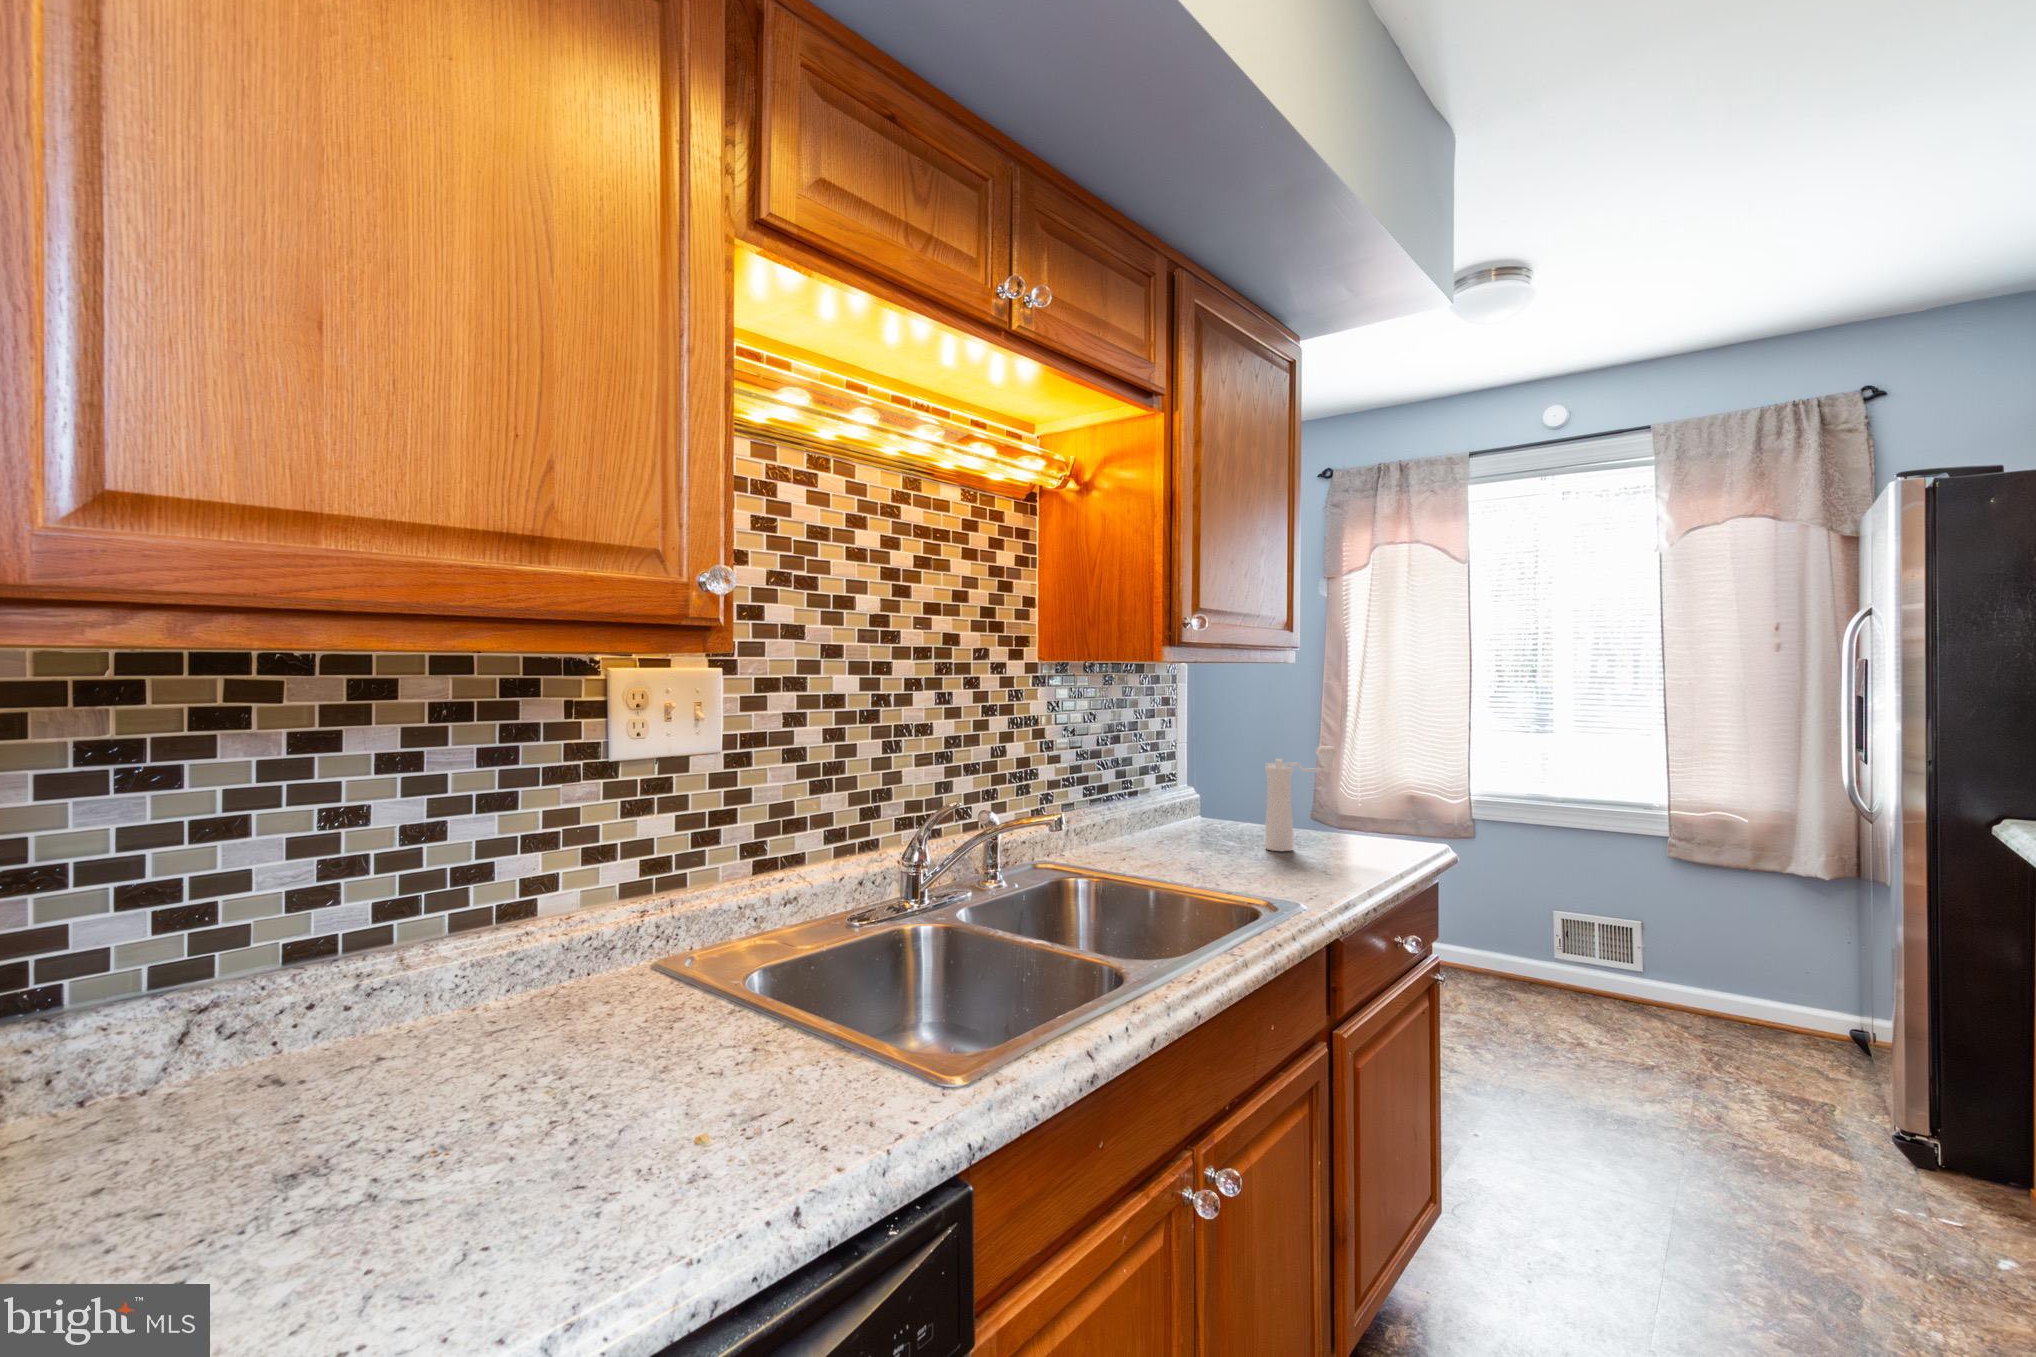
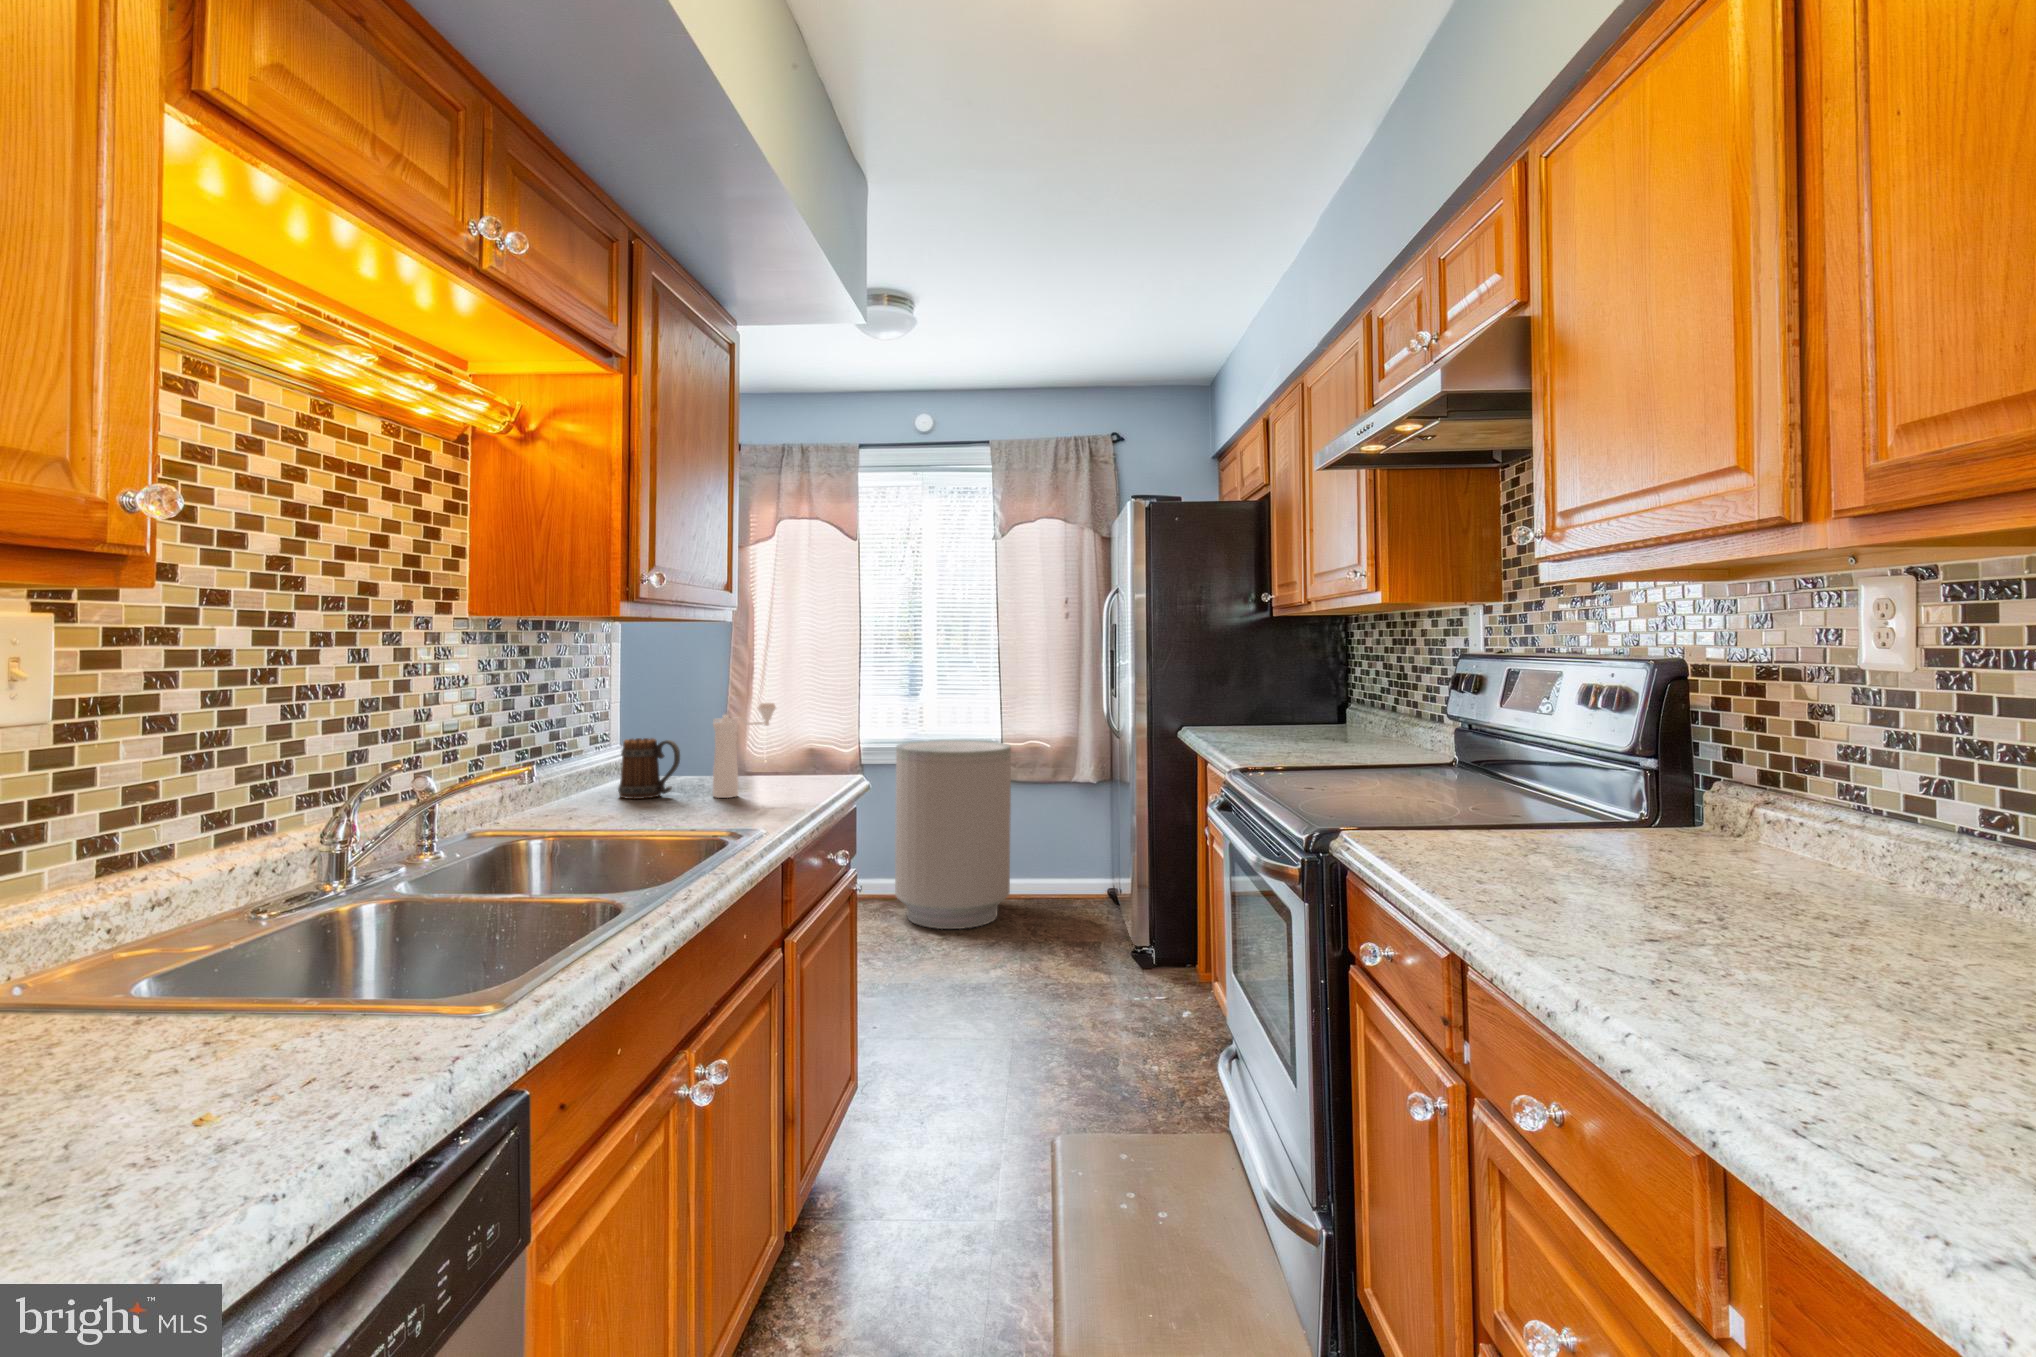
mug: none [1171,780,1232,843] -> present [618,738,680,799]
trash can: none [1513,793,1686,1040] -> present [895,740,1011,929]

